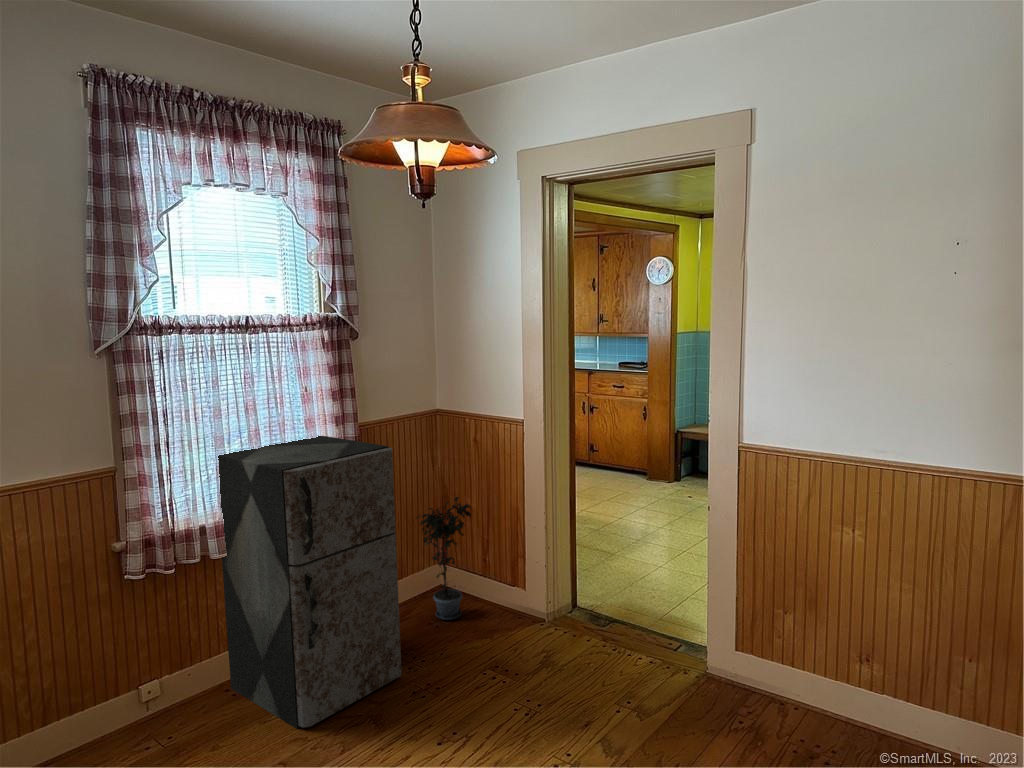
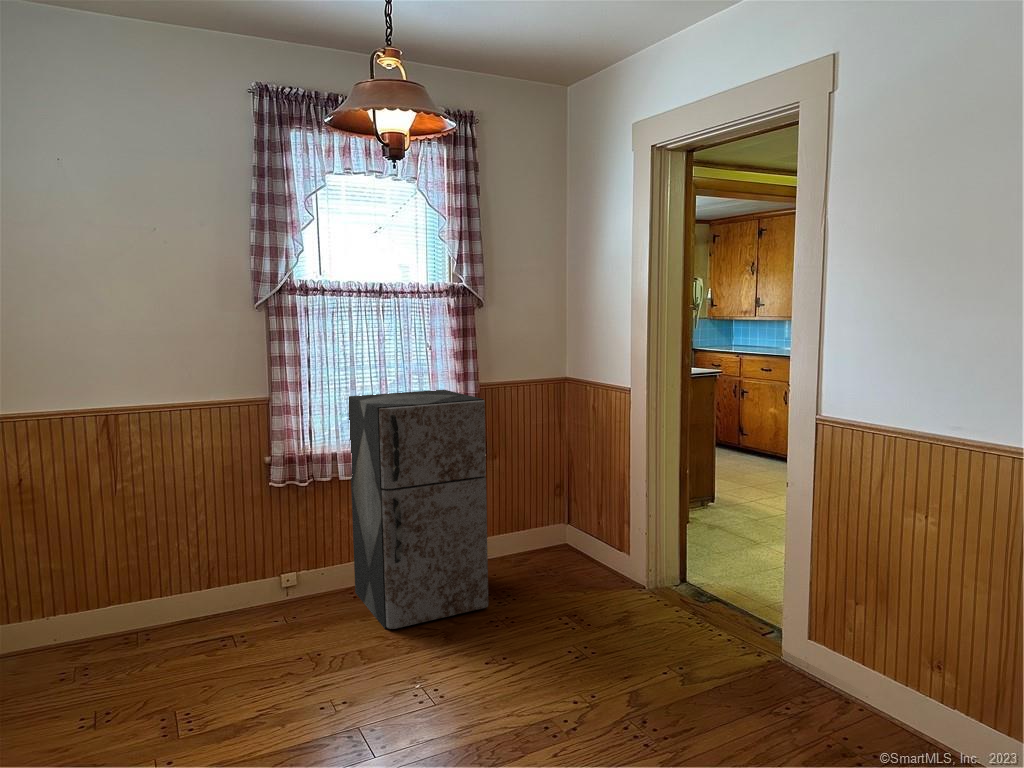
potted plant: present [417,497,471,620] -> none [528,458,589,574]

